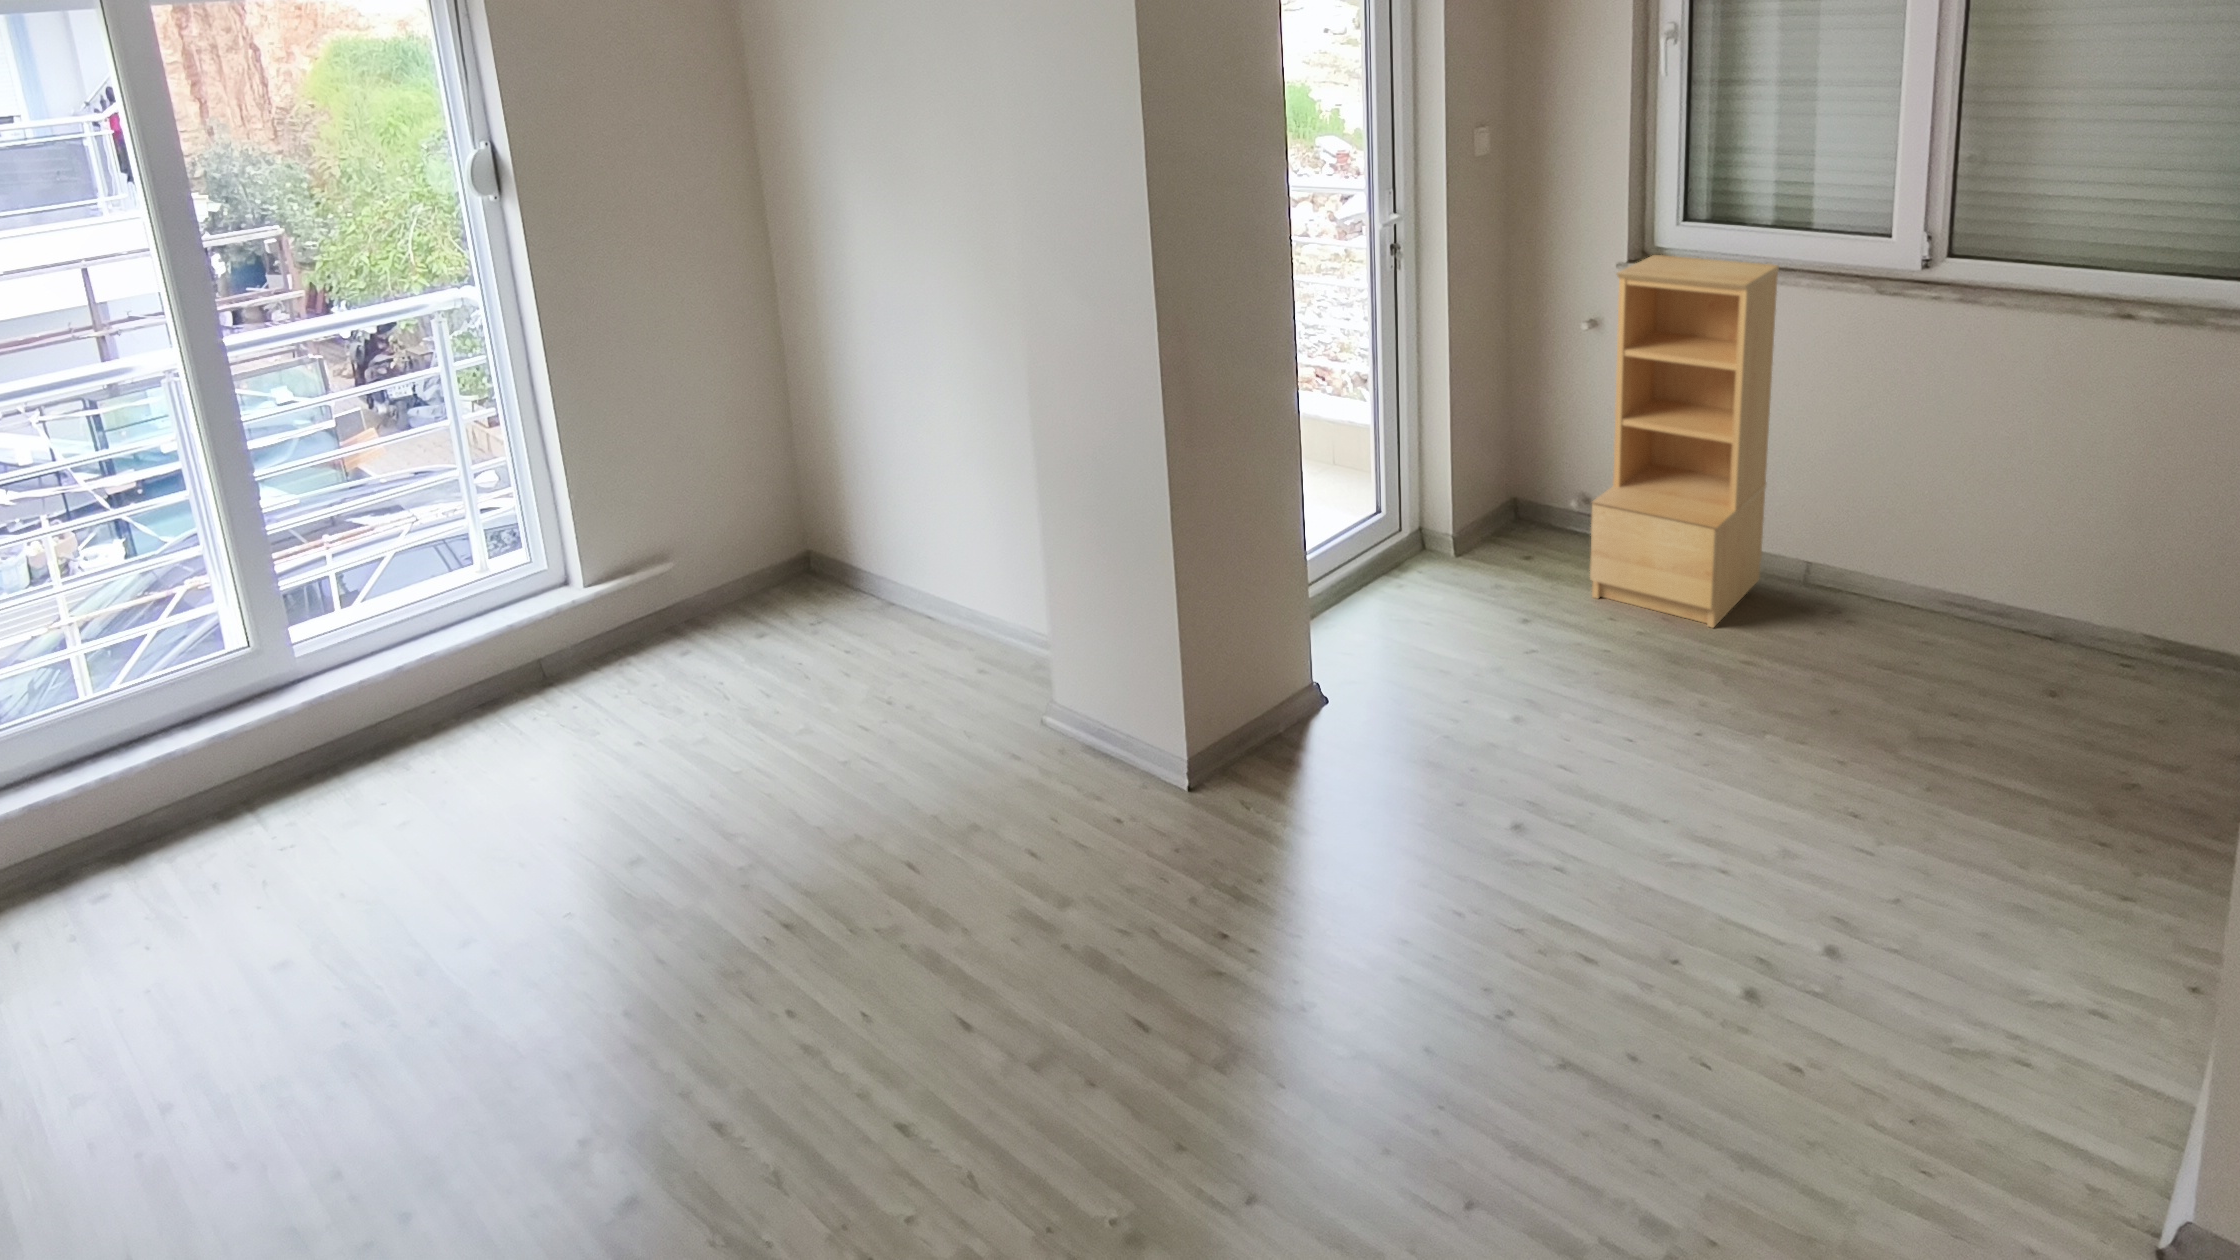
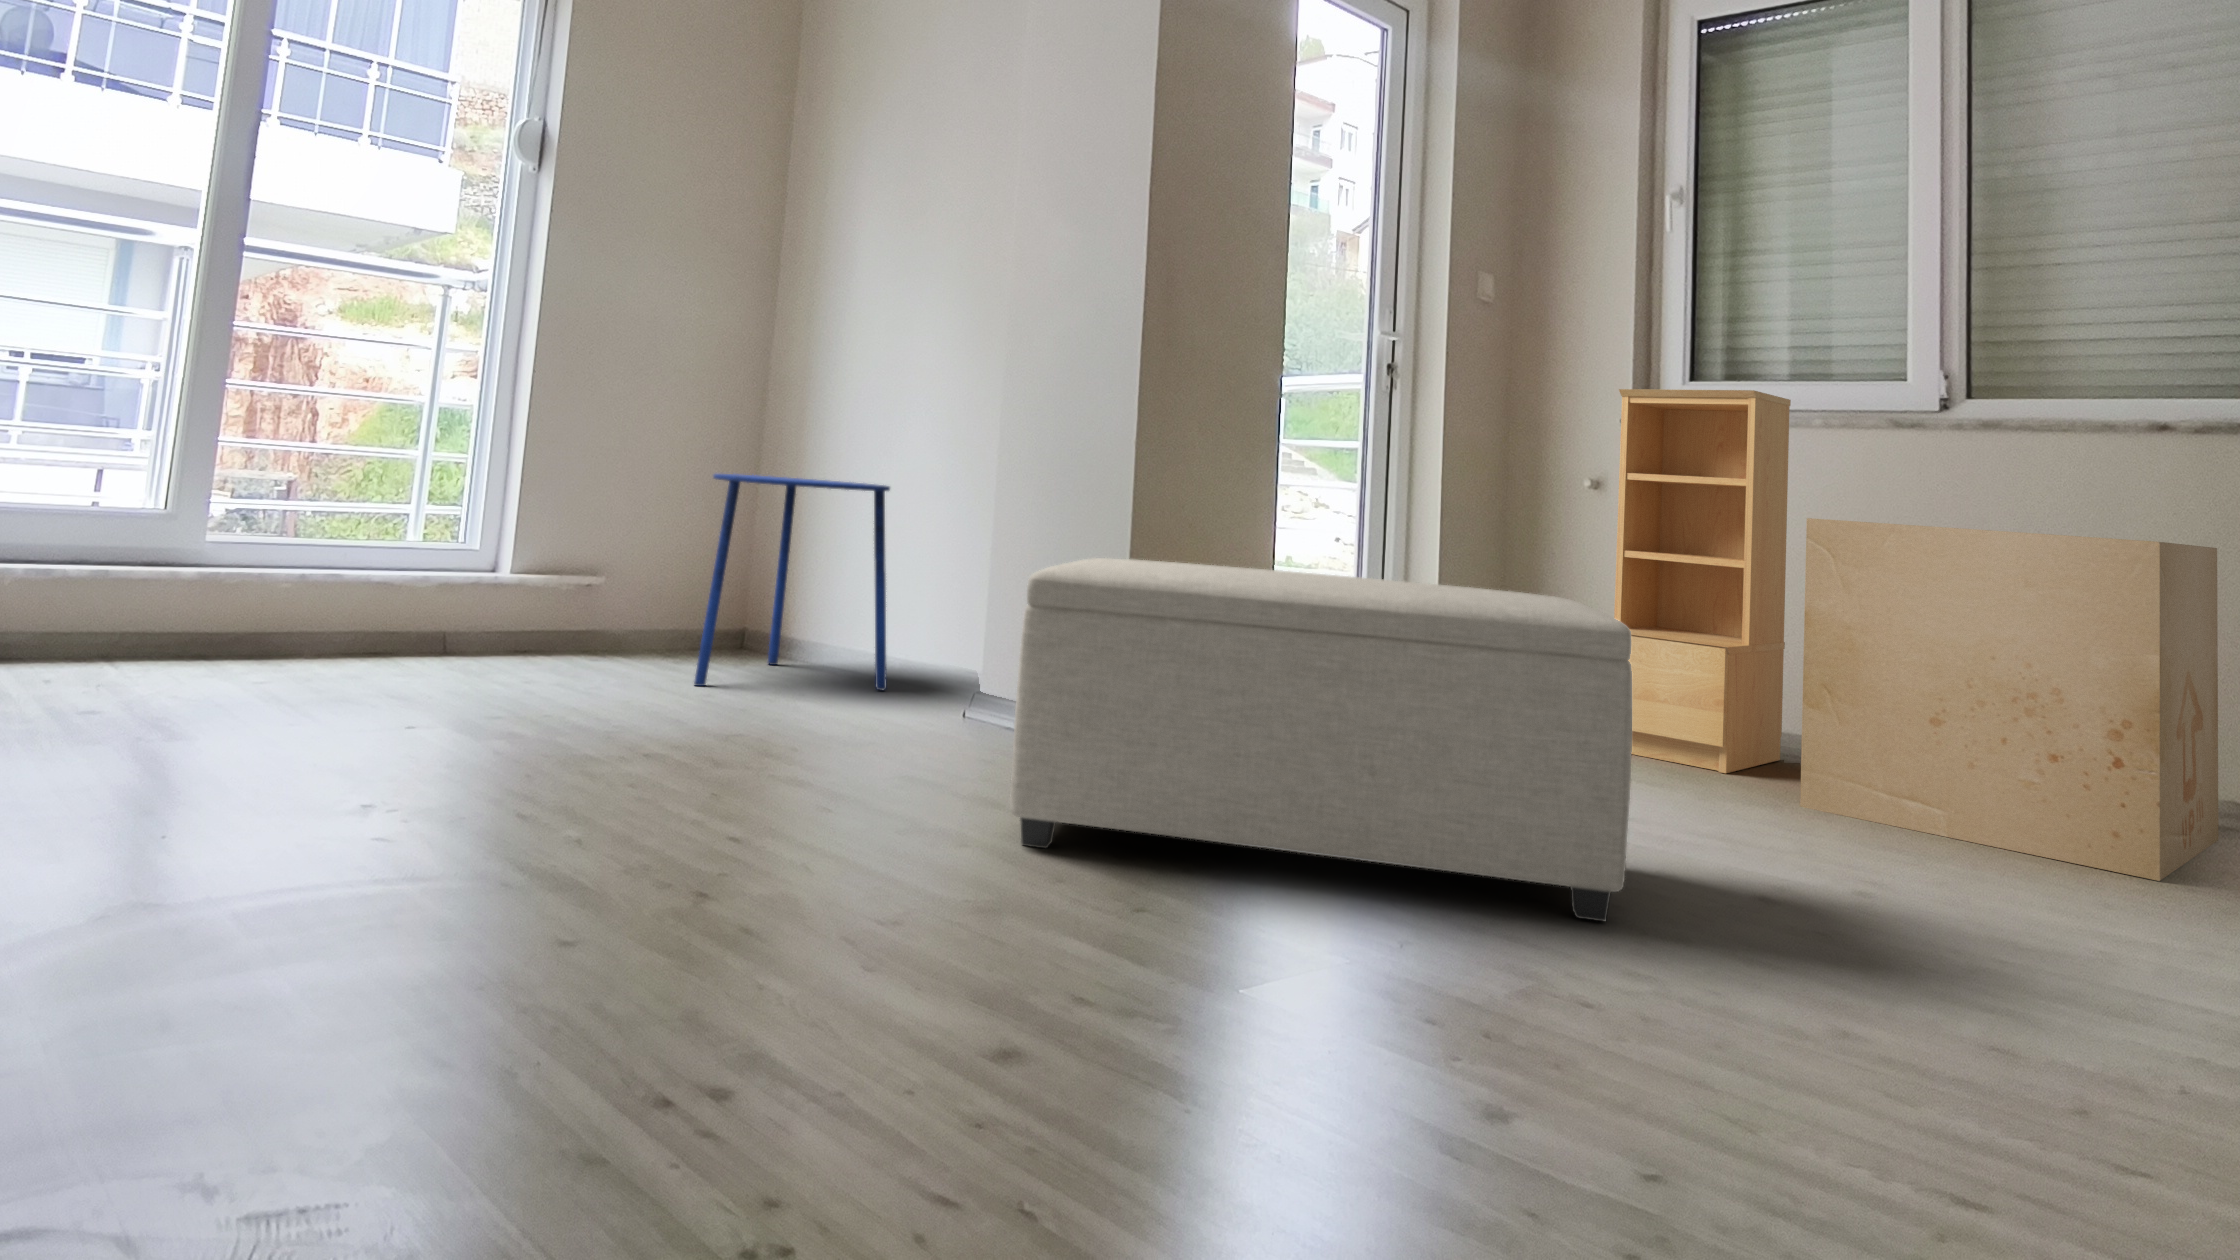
cardboard box: none [1778,387,2159,773] -> present [1800,518,2218,881]
side table: none [761,451,962,692] -> present [694,474,890,690]
ottoman: none [1108,678,1646,1012] -> present [1010,558,1632,922]

